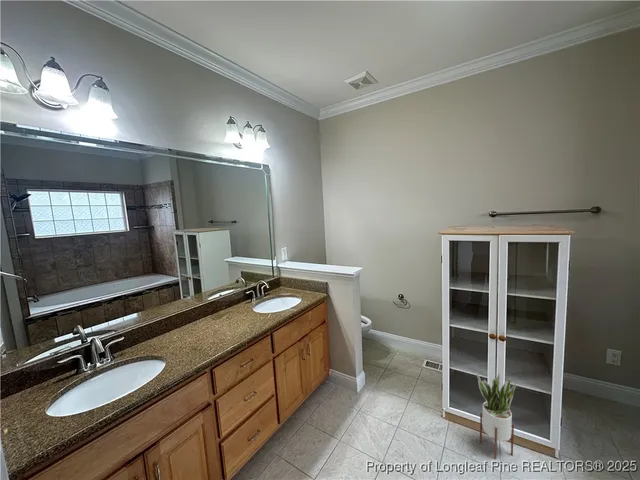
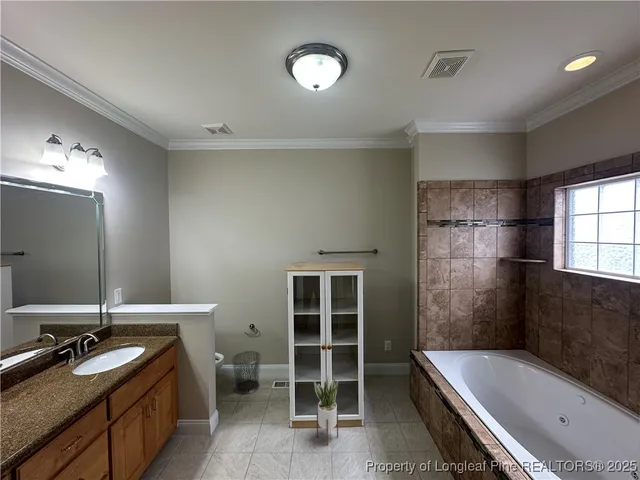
waste bin: none [380,322,412,365] -> present [232,351,261,394]

